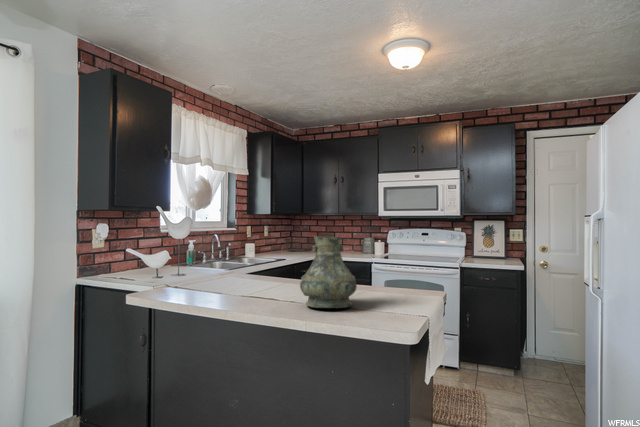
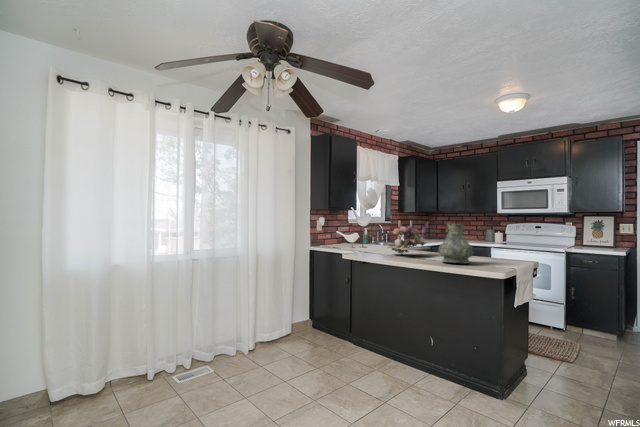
flower arrangement: none [212,232,289,291] -> present [388,223,429,254]

